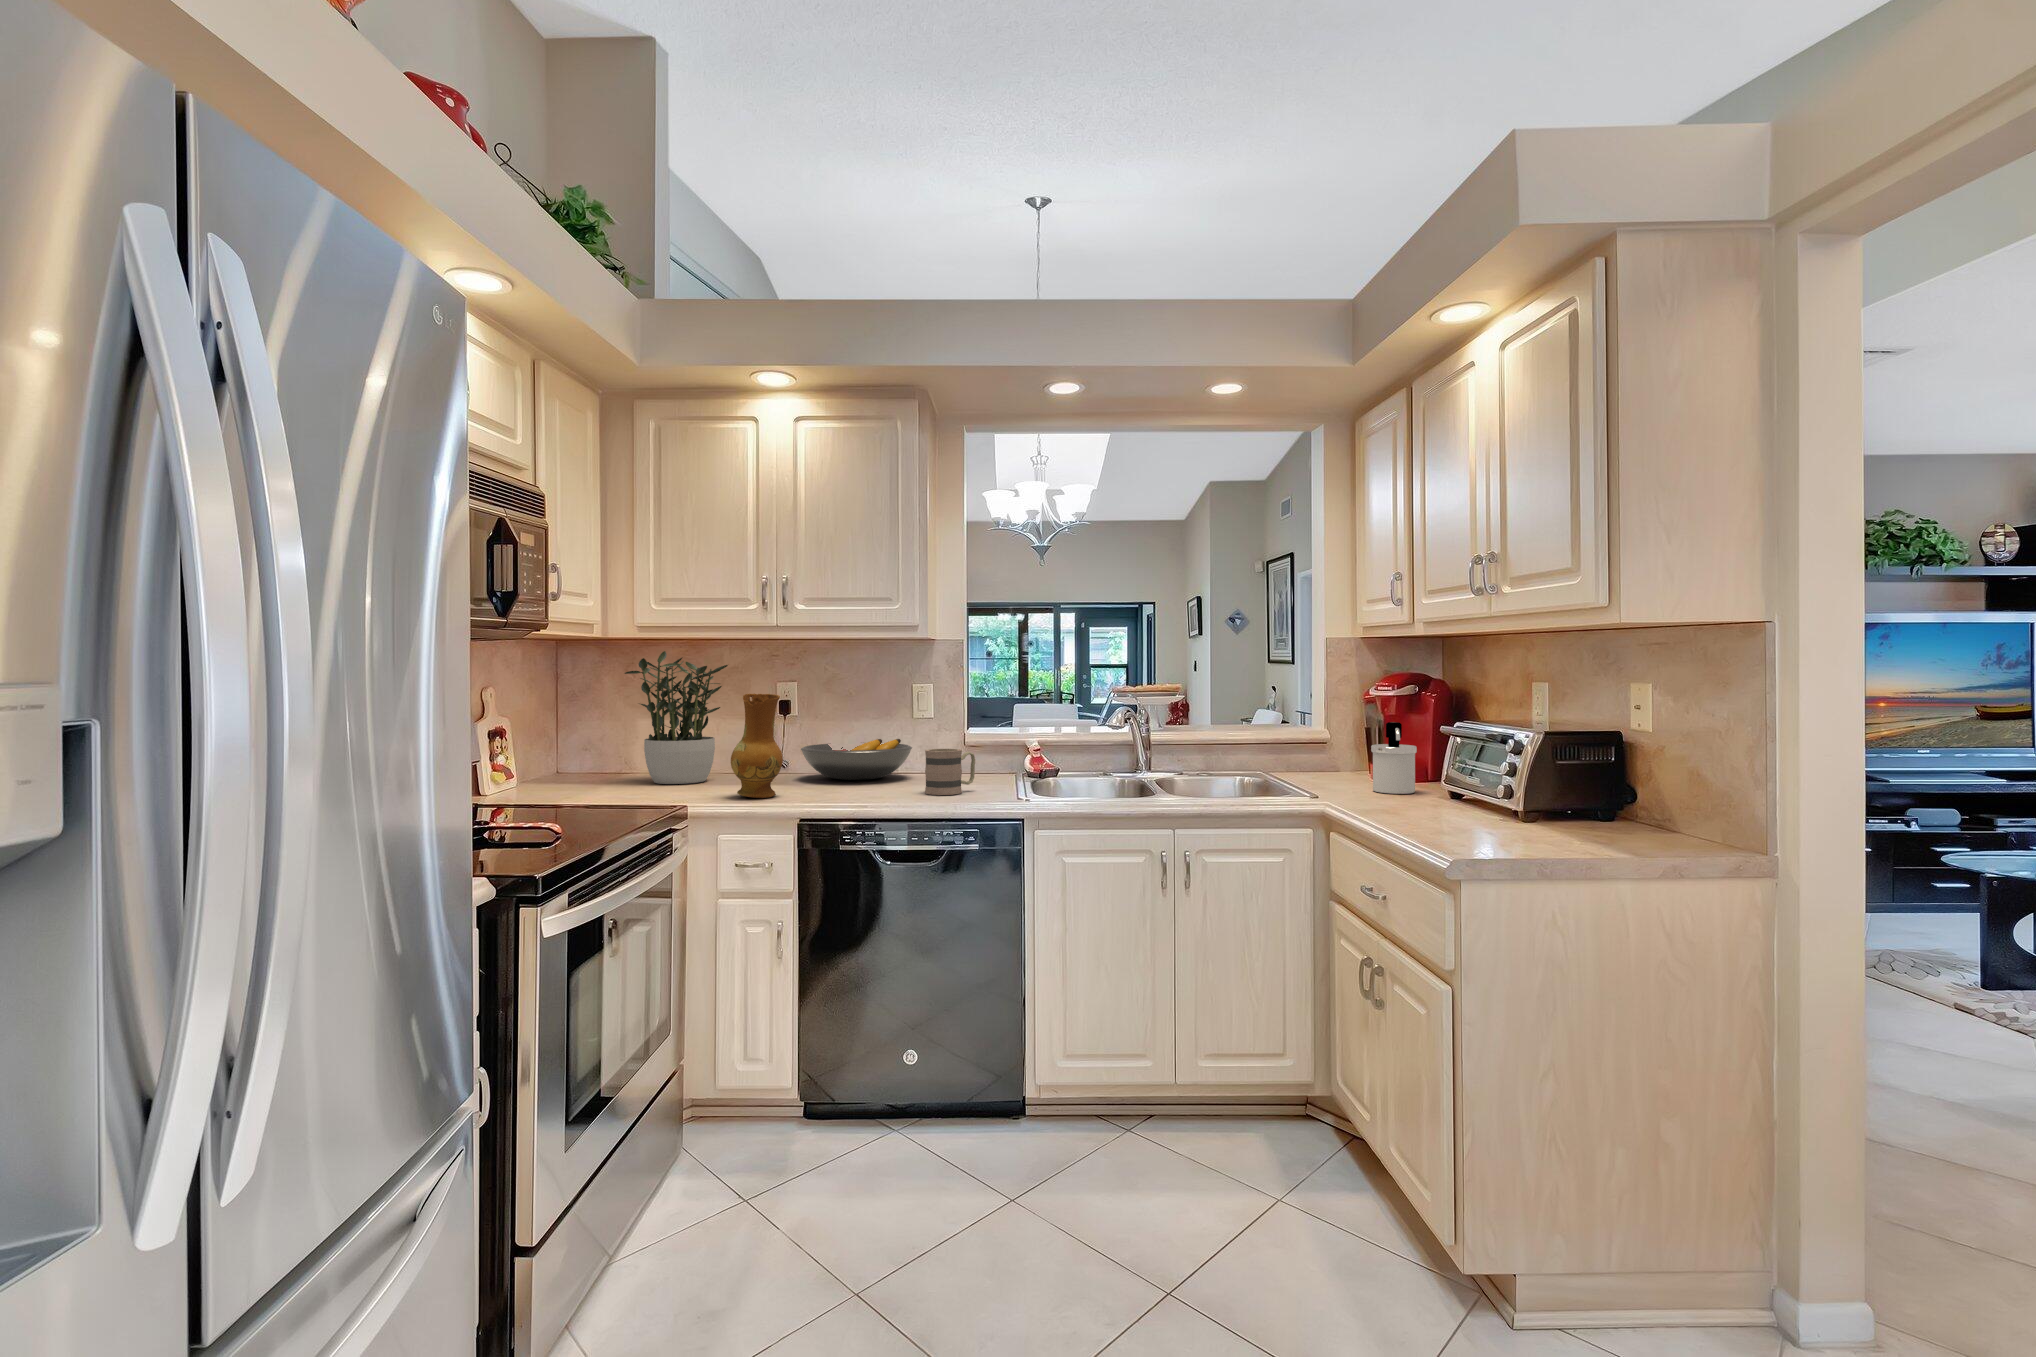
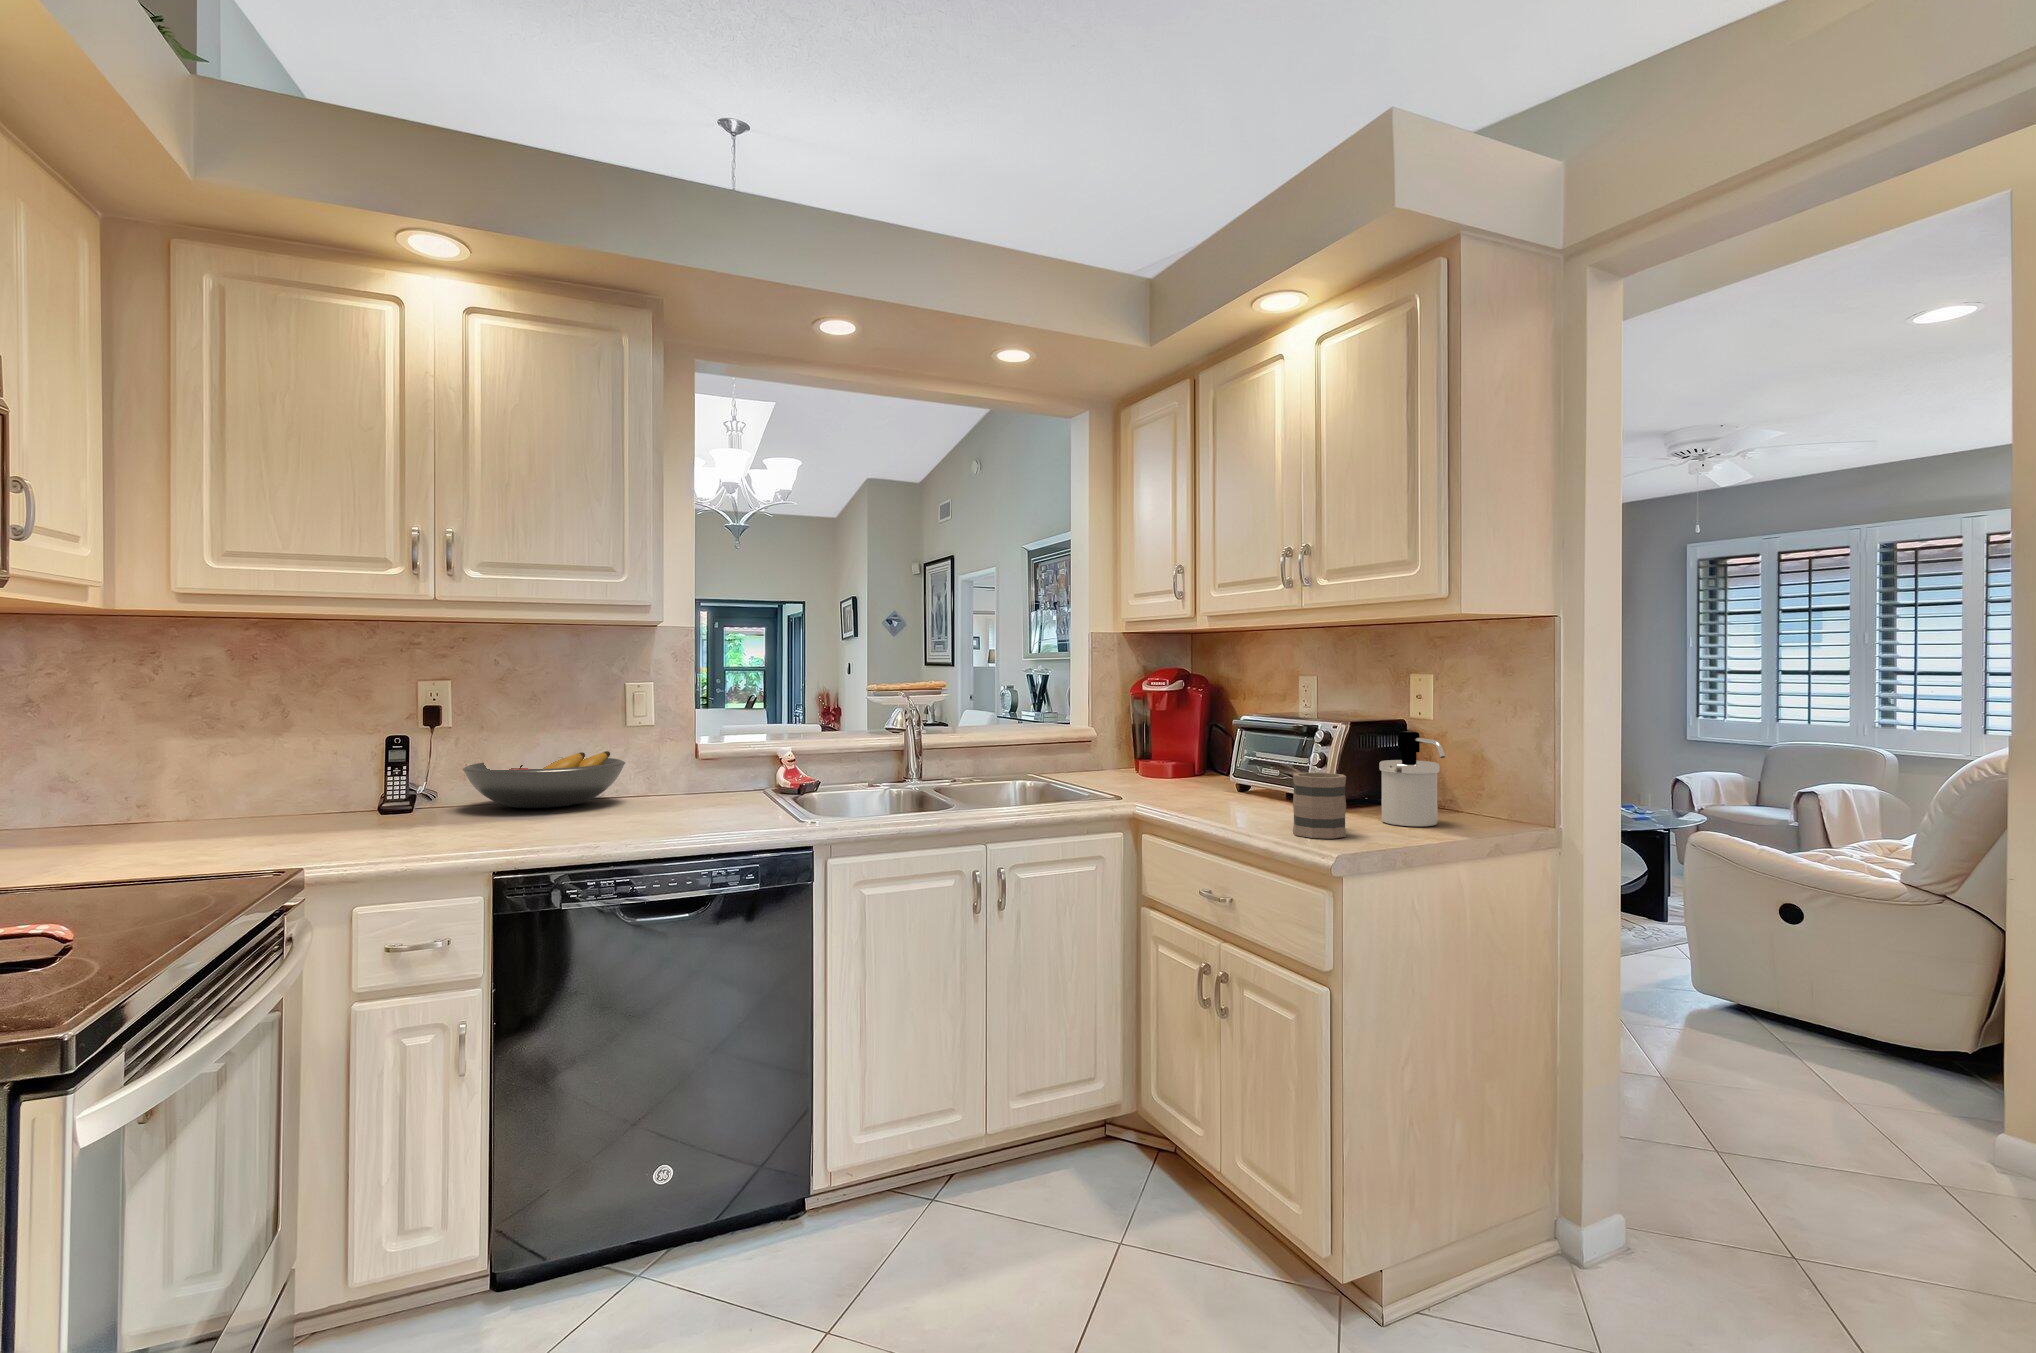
potted plant: present [625,651,728,784] -> none [157,632,345,830]
ceramic jug: present [731,694,783,798] -> none [373,693,458,843]
soap dispenser: present [1371,722,1417,794] -> present [1379,731,1445,826]
mug: present [925,749,975,795] -> present [1293,773,1346,839]

